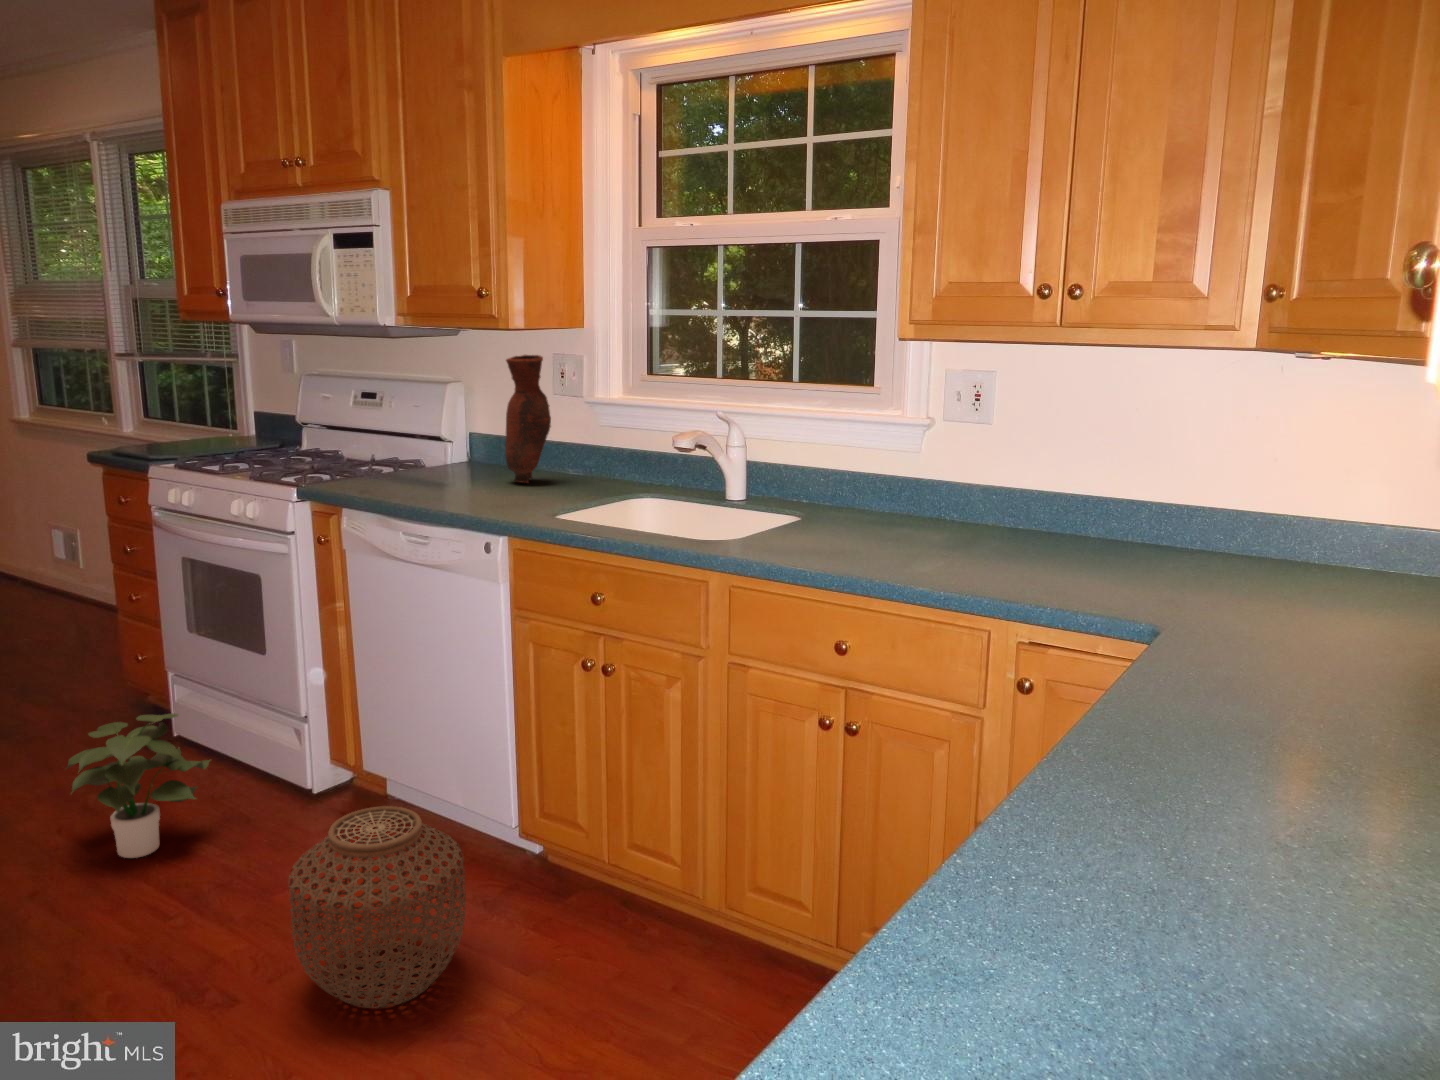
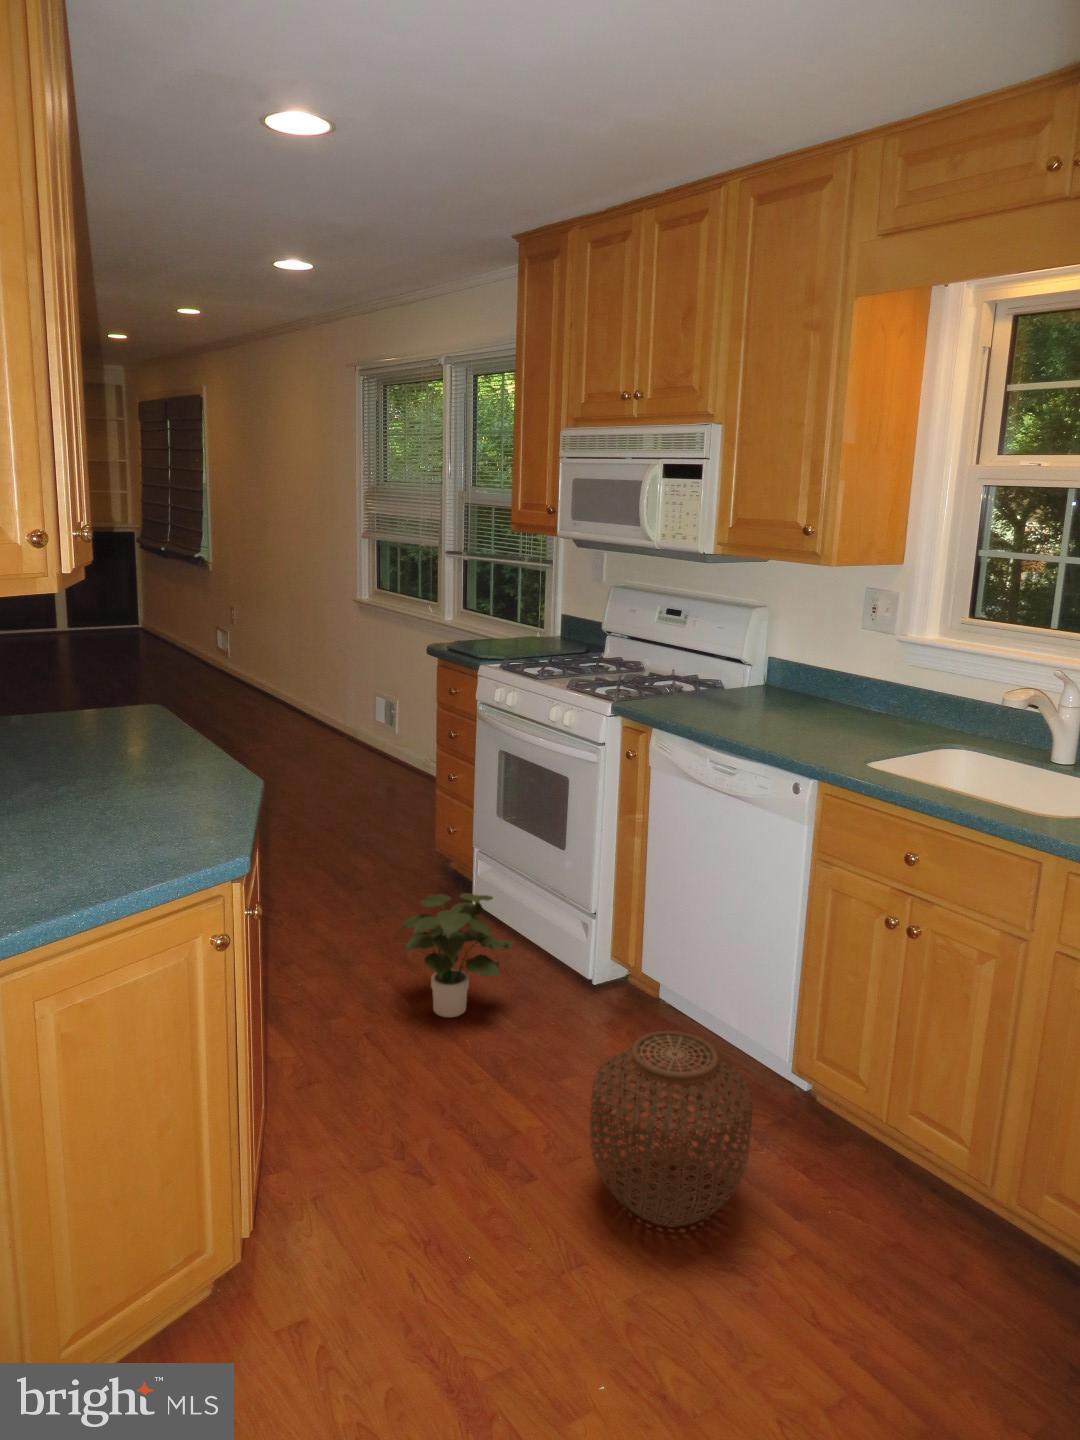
vase: present [505,355,551,483] -> none [810,590,862,719]

